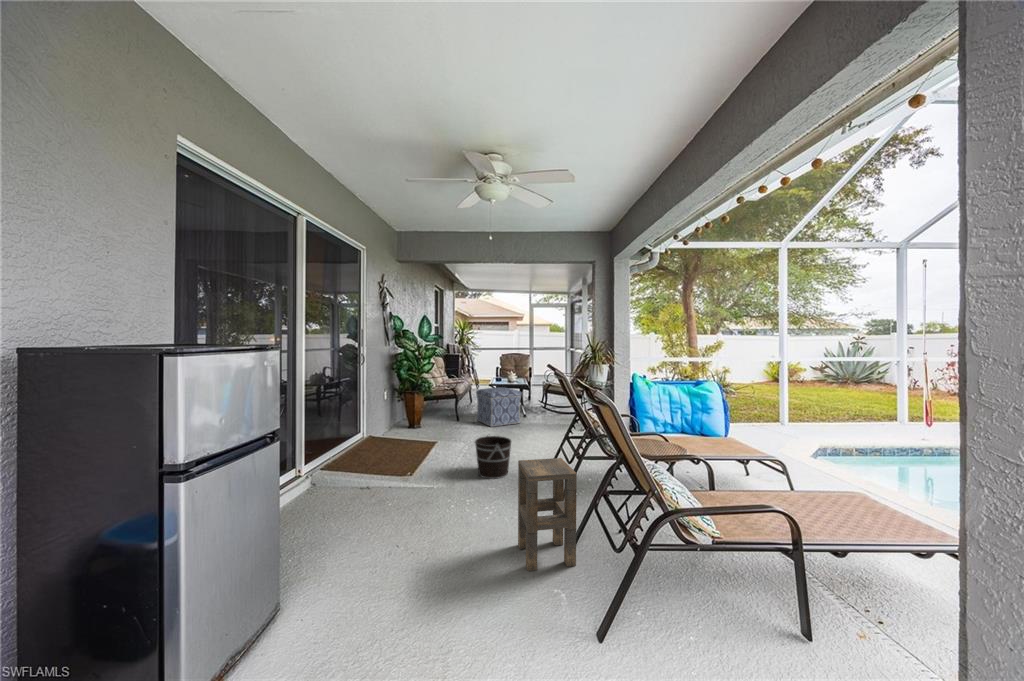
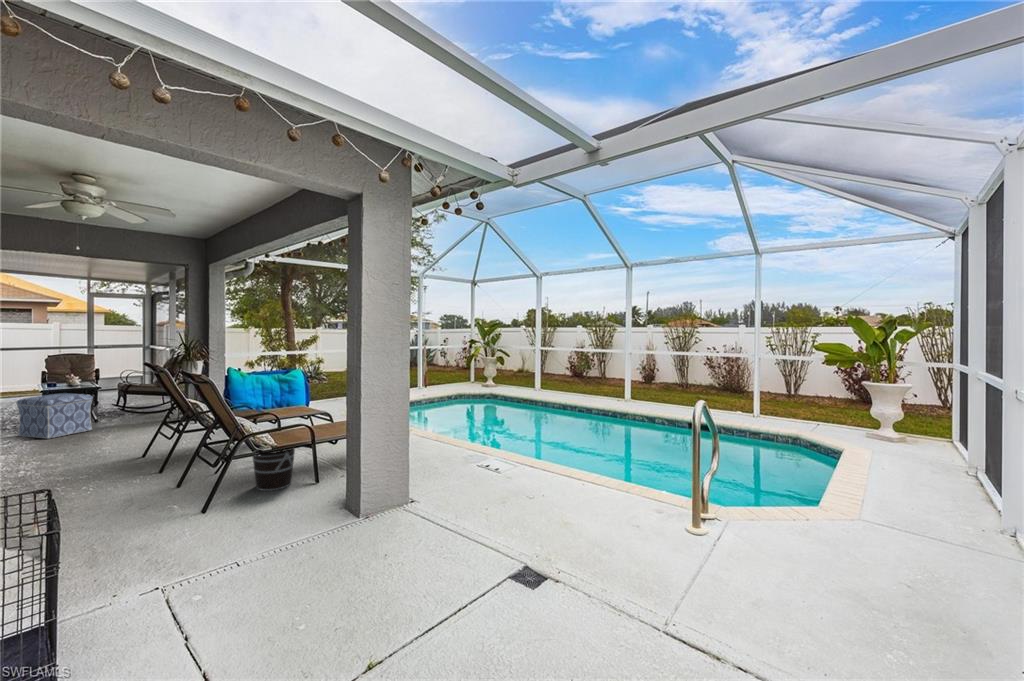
bucket: present [475,436,511,479] -> present [252,448,295,491]
side table: present [518,458,577,571] -> none [128,428,183,505]

